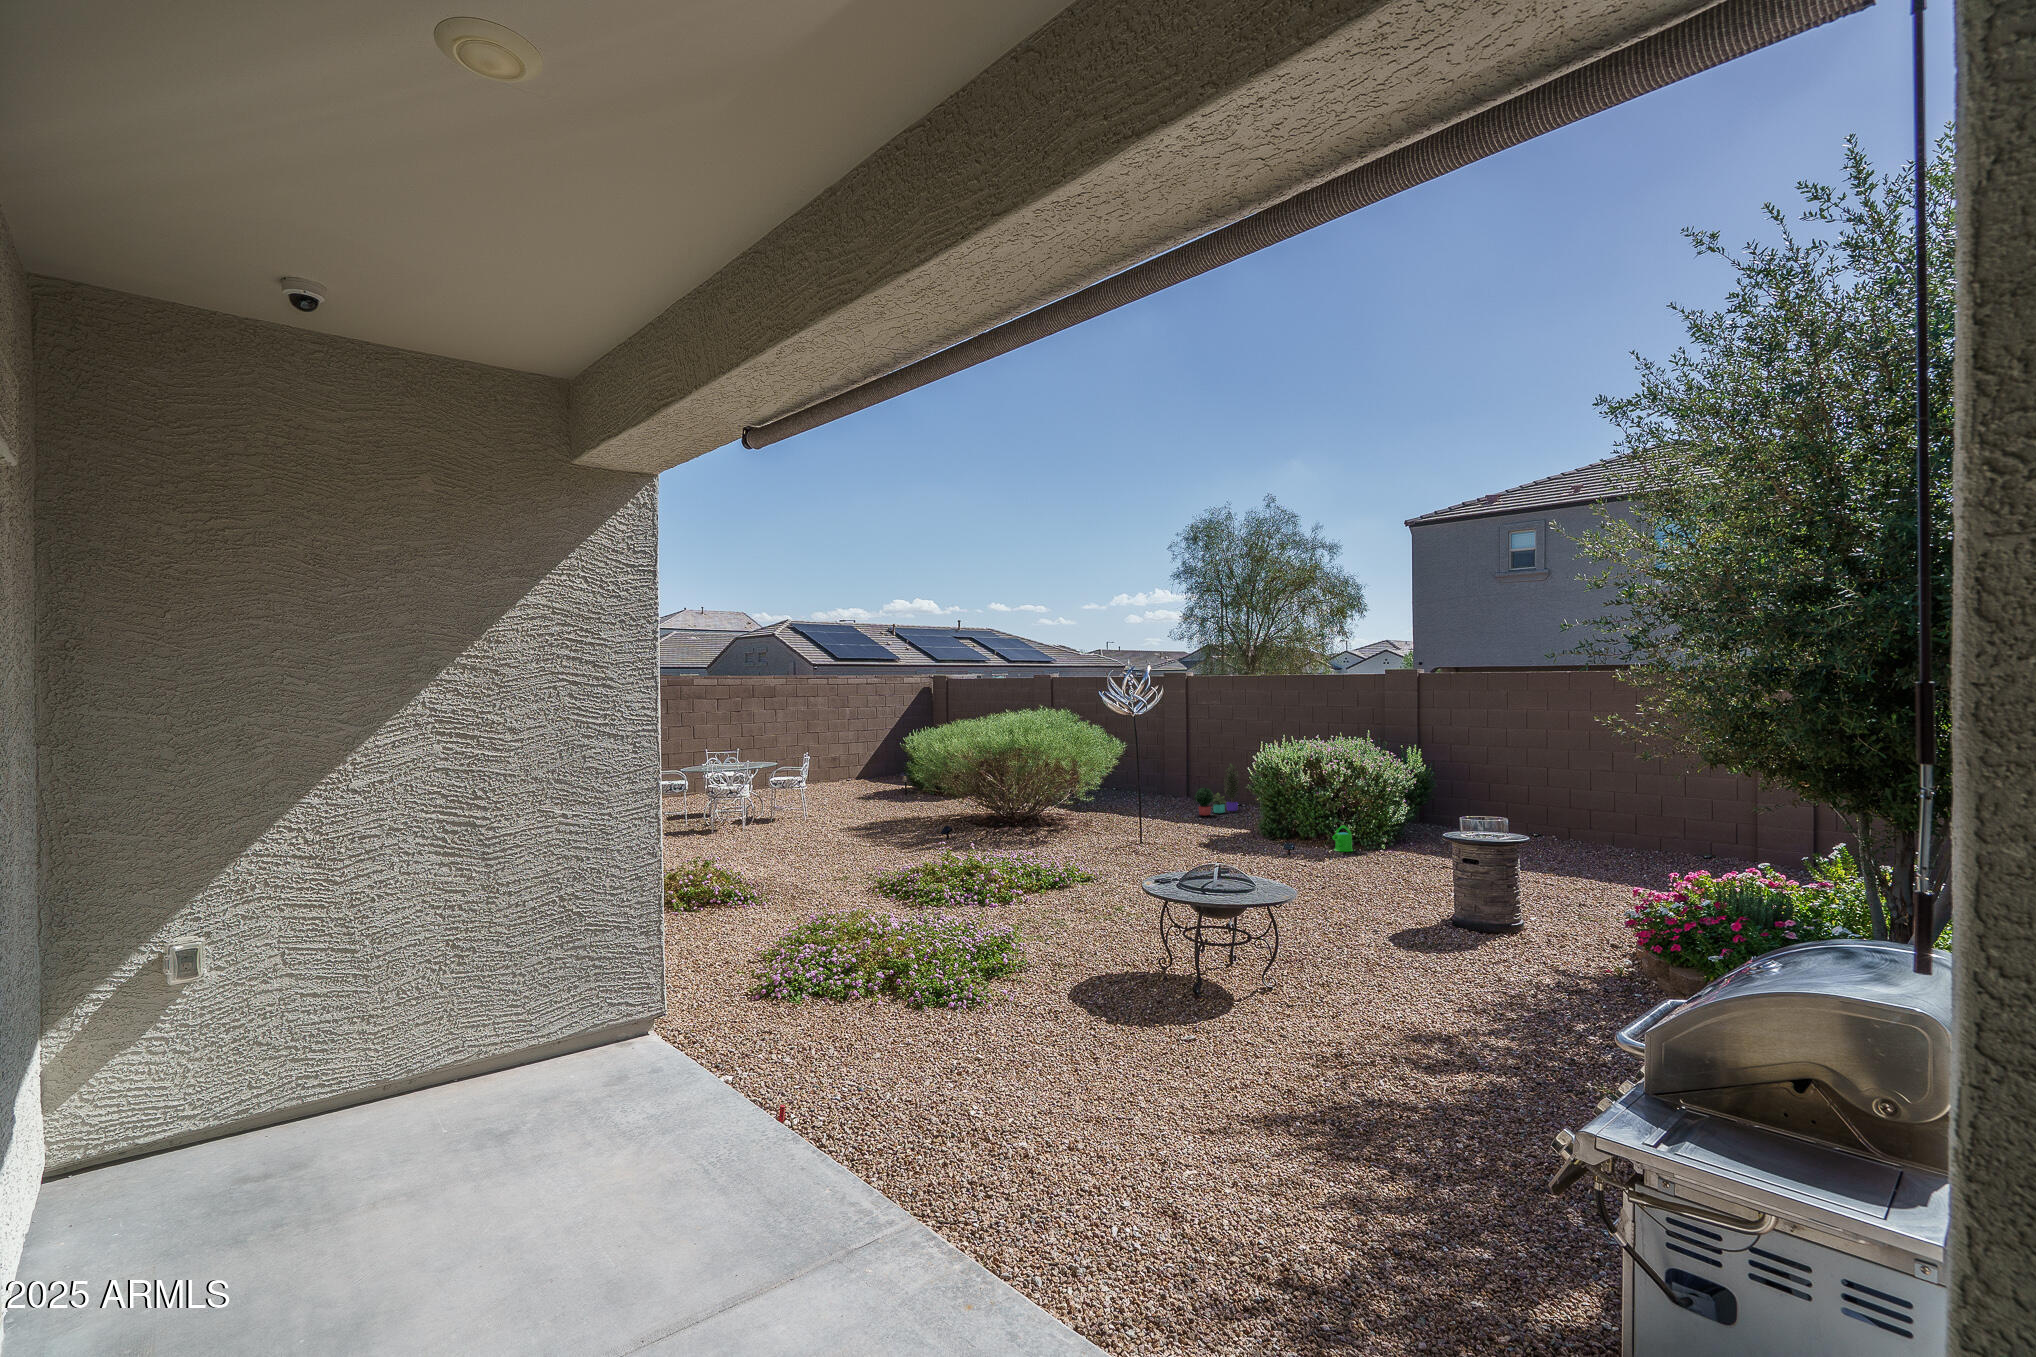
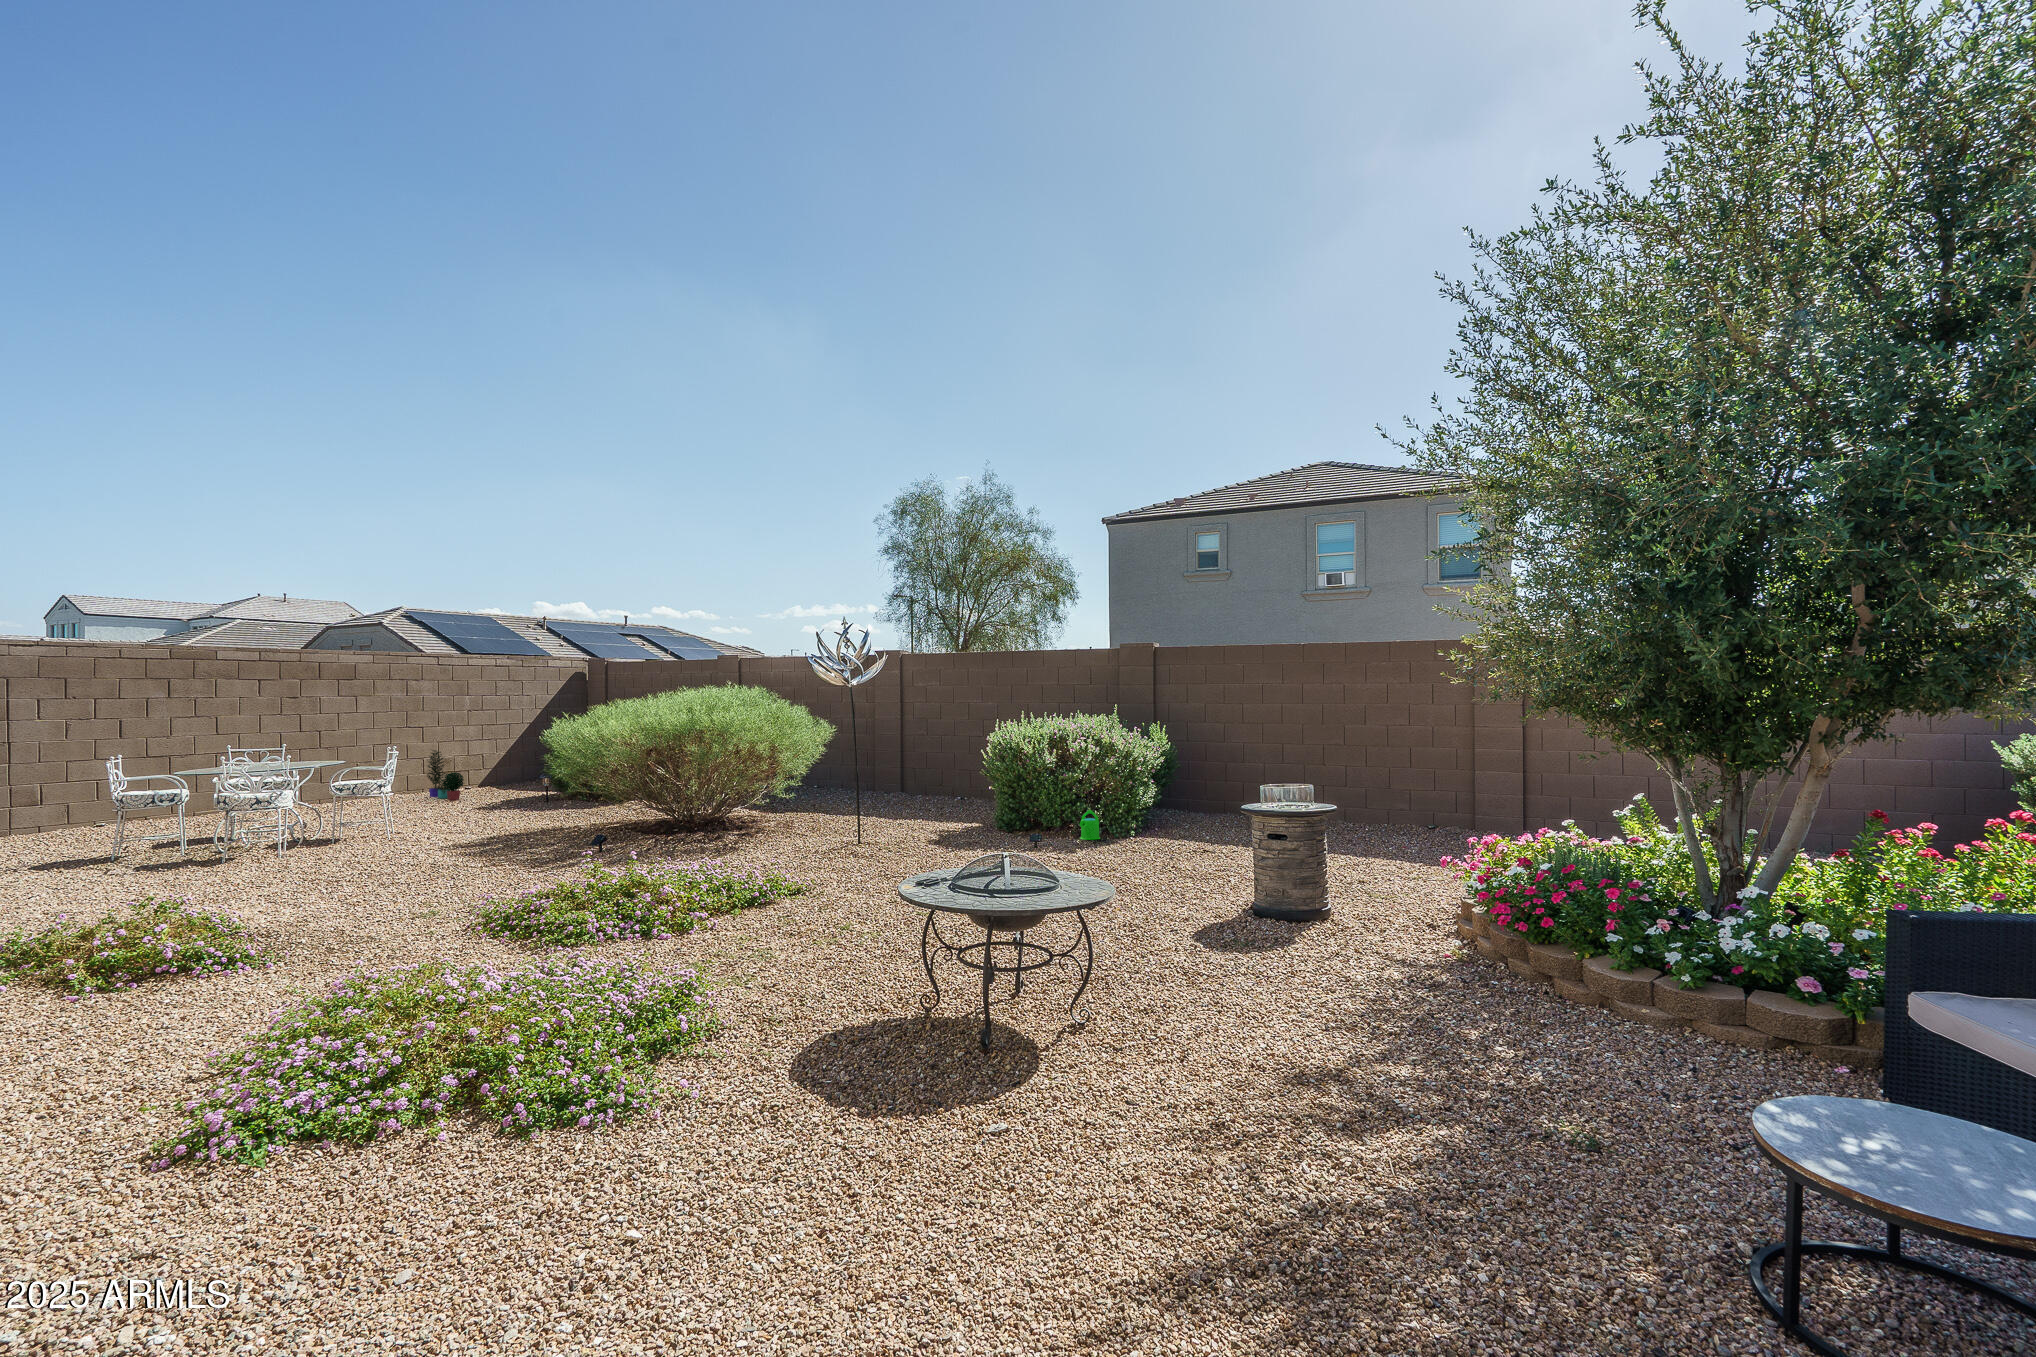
potted plant: present [1194,764,1240,816] -> present [427,750,464,800]

